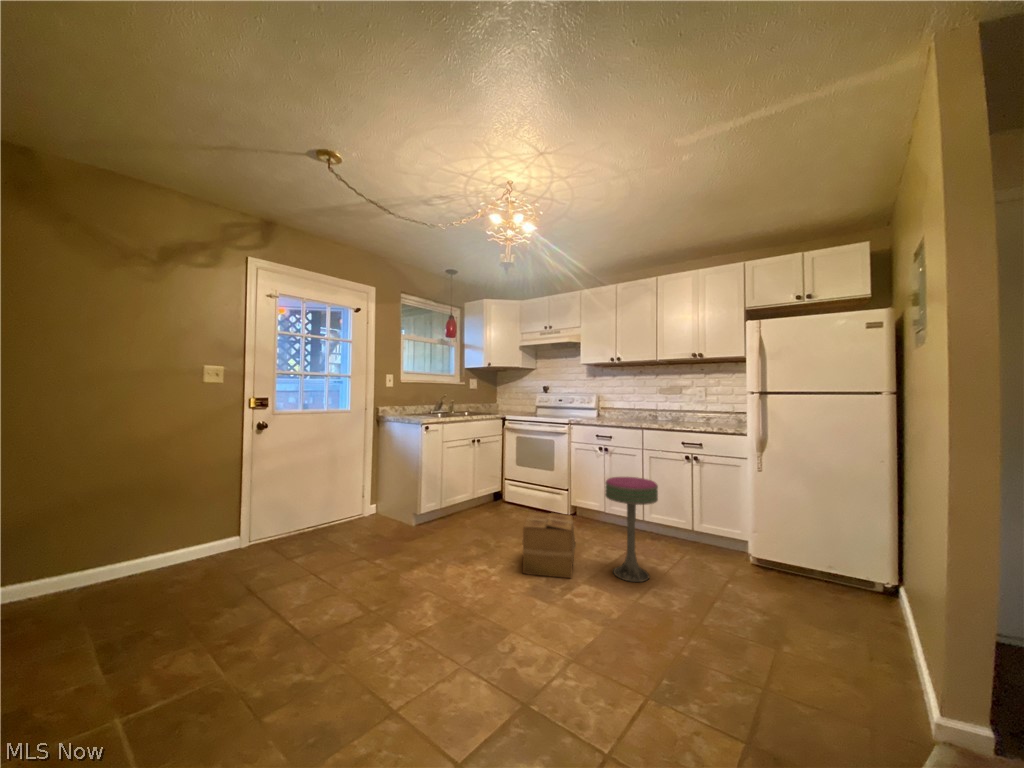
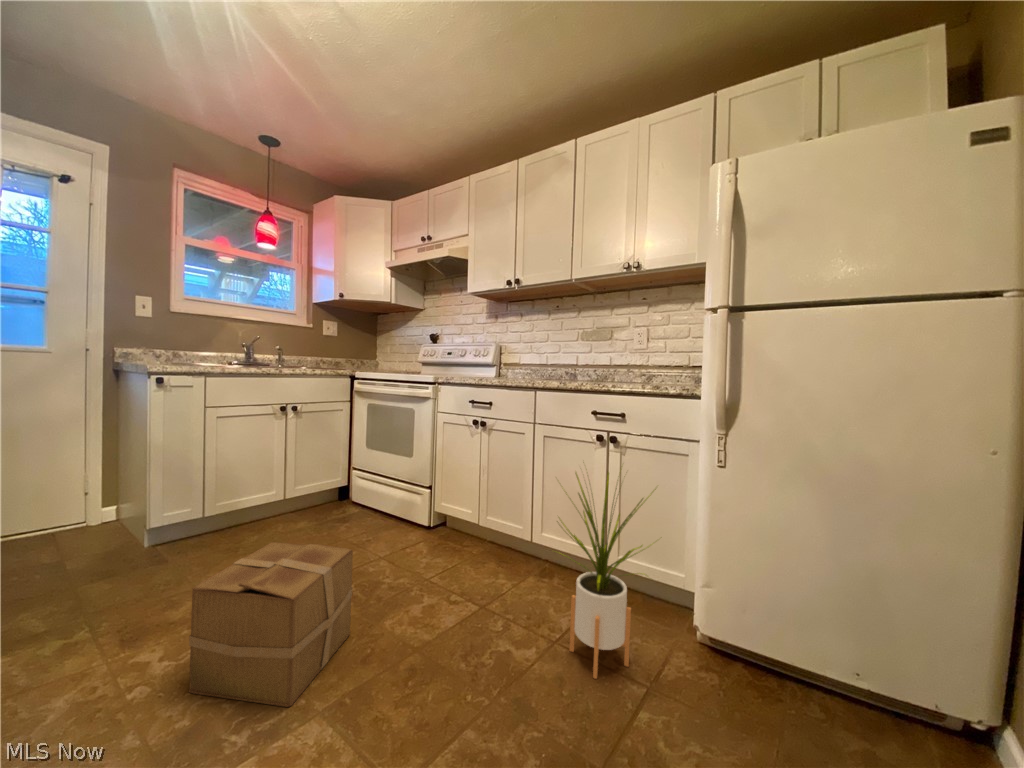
house plant: none [675,469,733,574] -> present [557,472,656,679]
bar stool: present [605,477,658,582] -> none [388,475,500,718]

